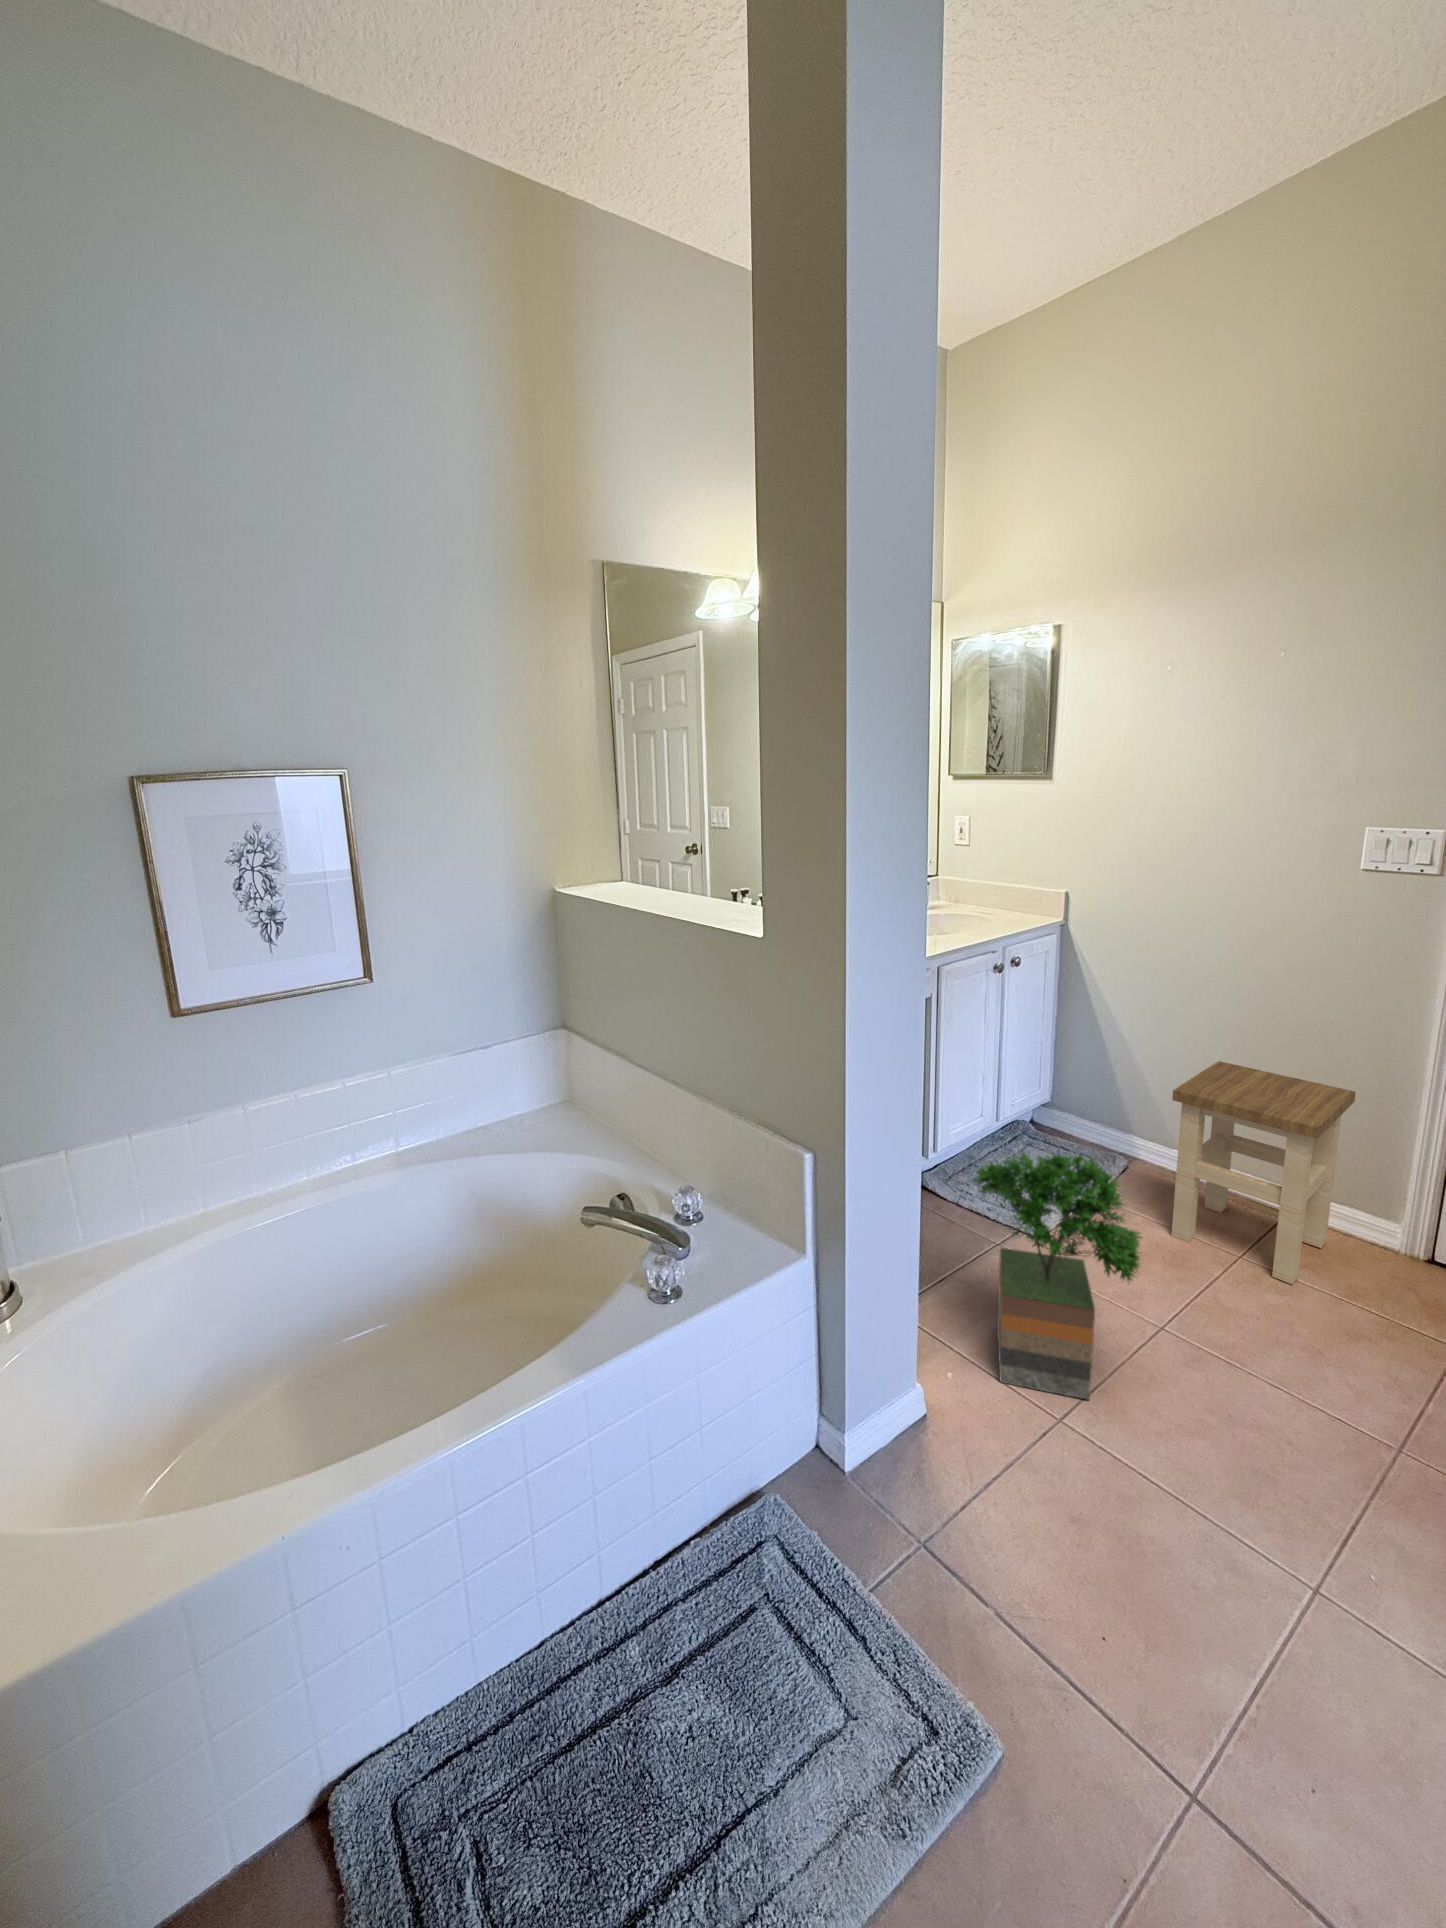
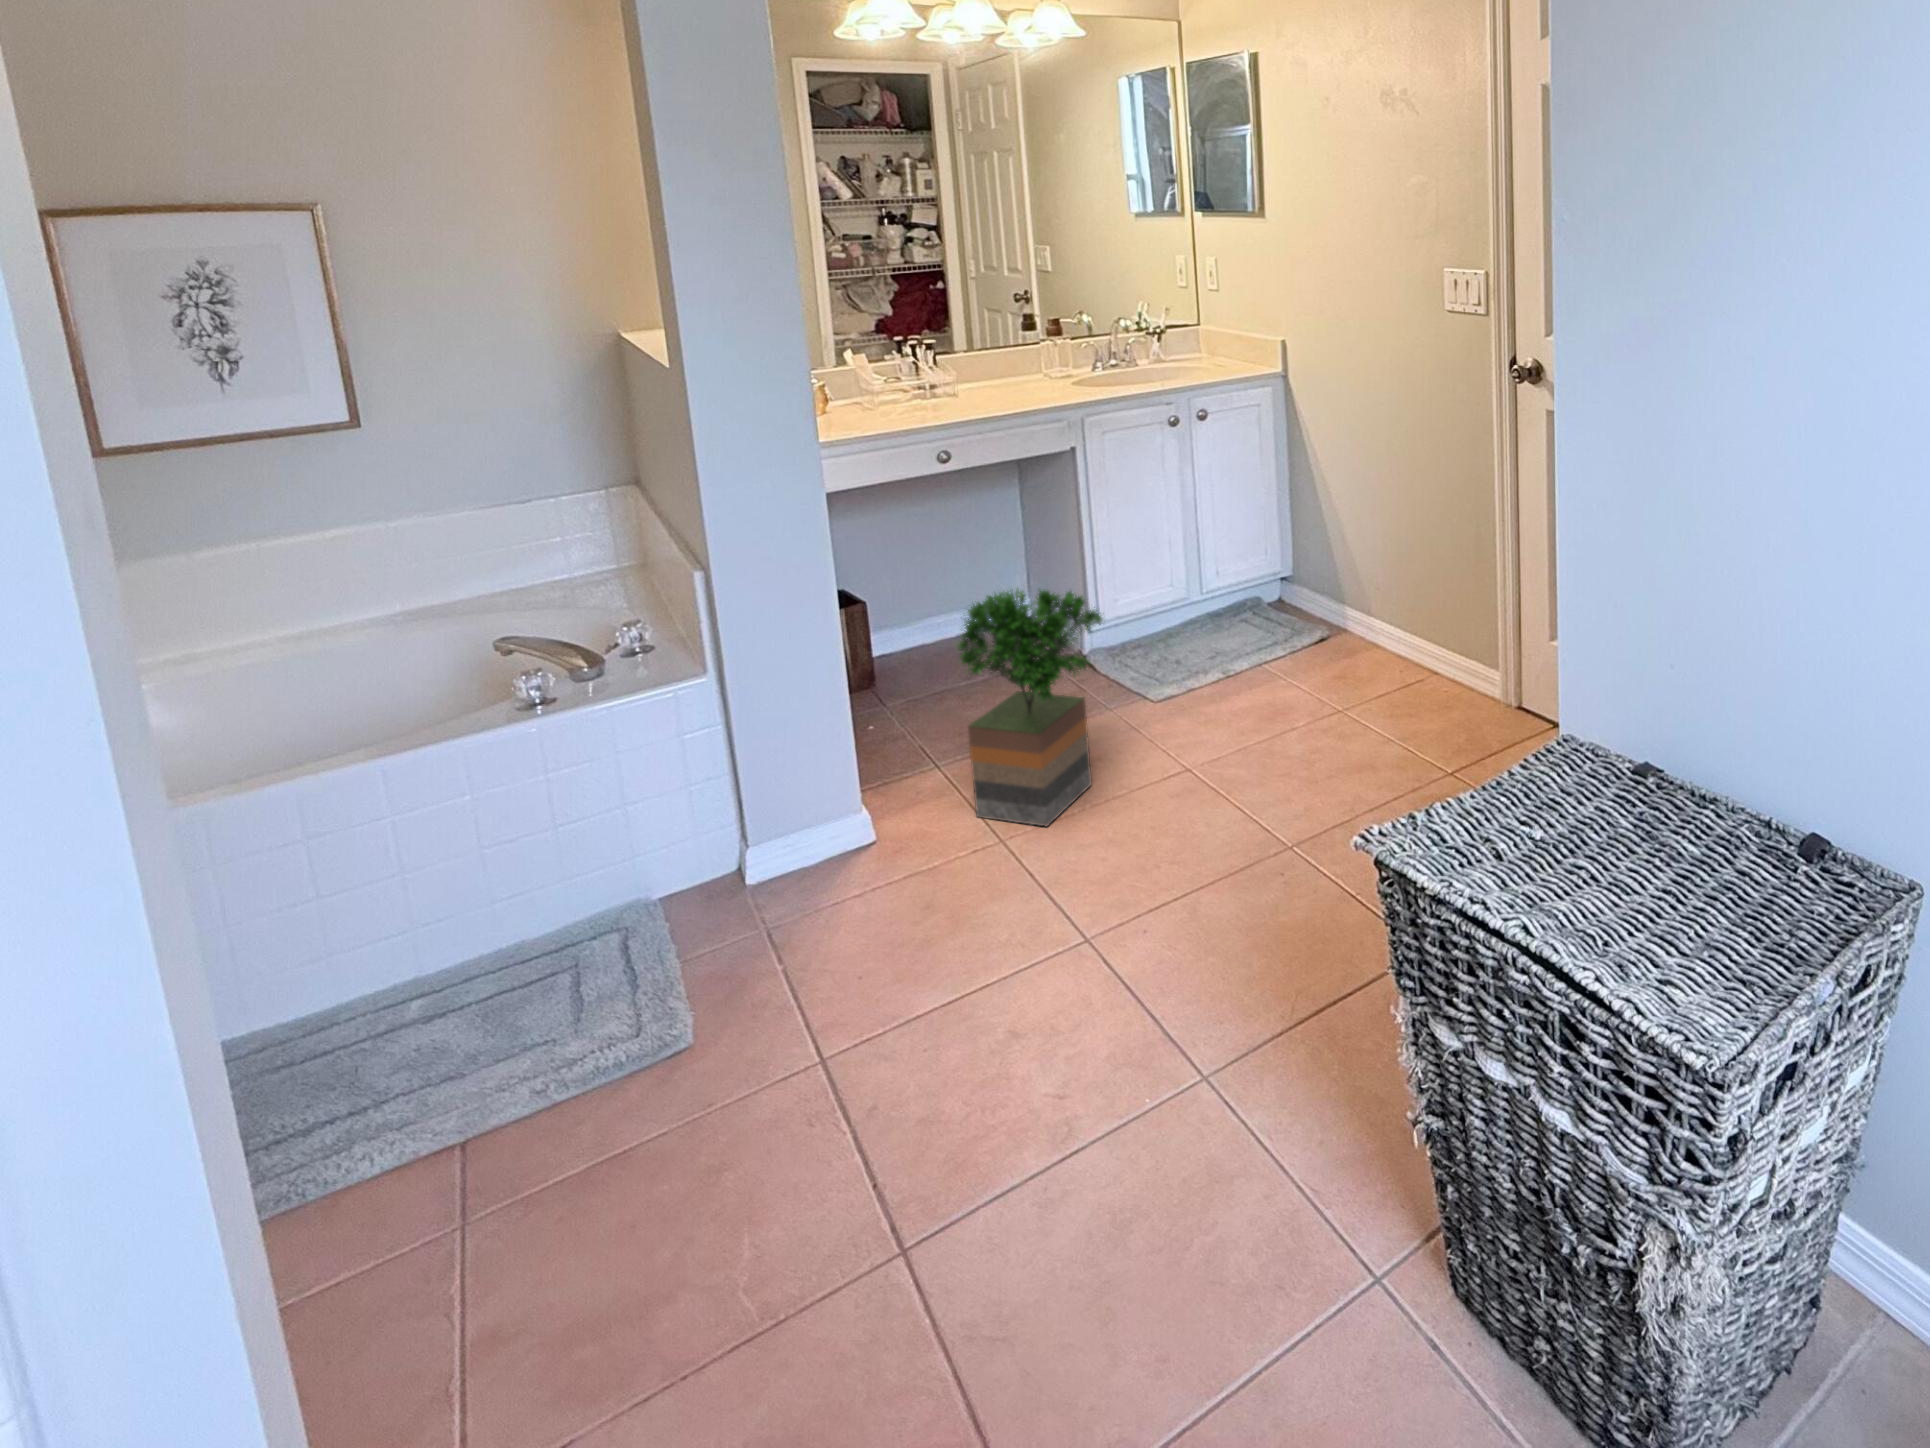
stool: present [1171,1061,1356,1284] -> none [1282,515,1454,733]

